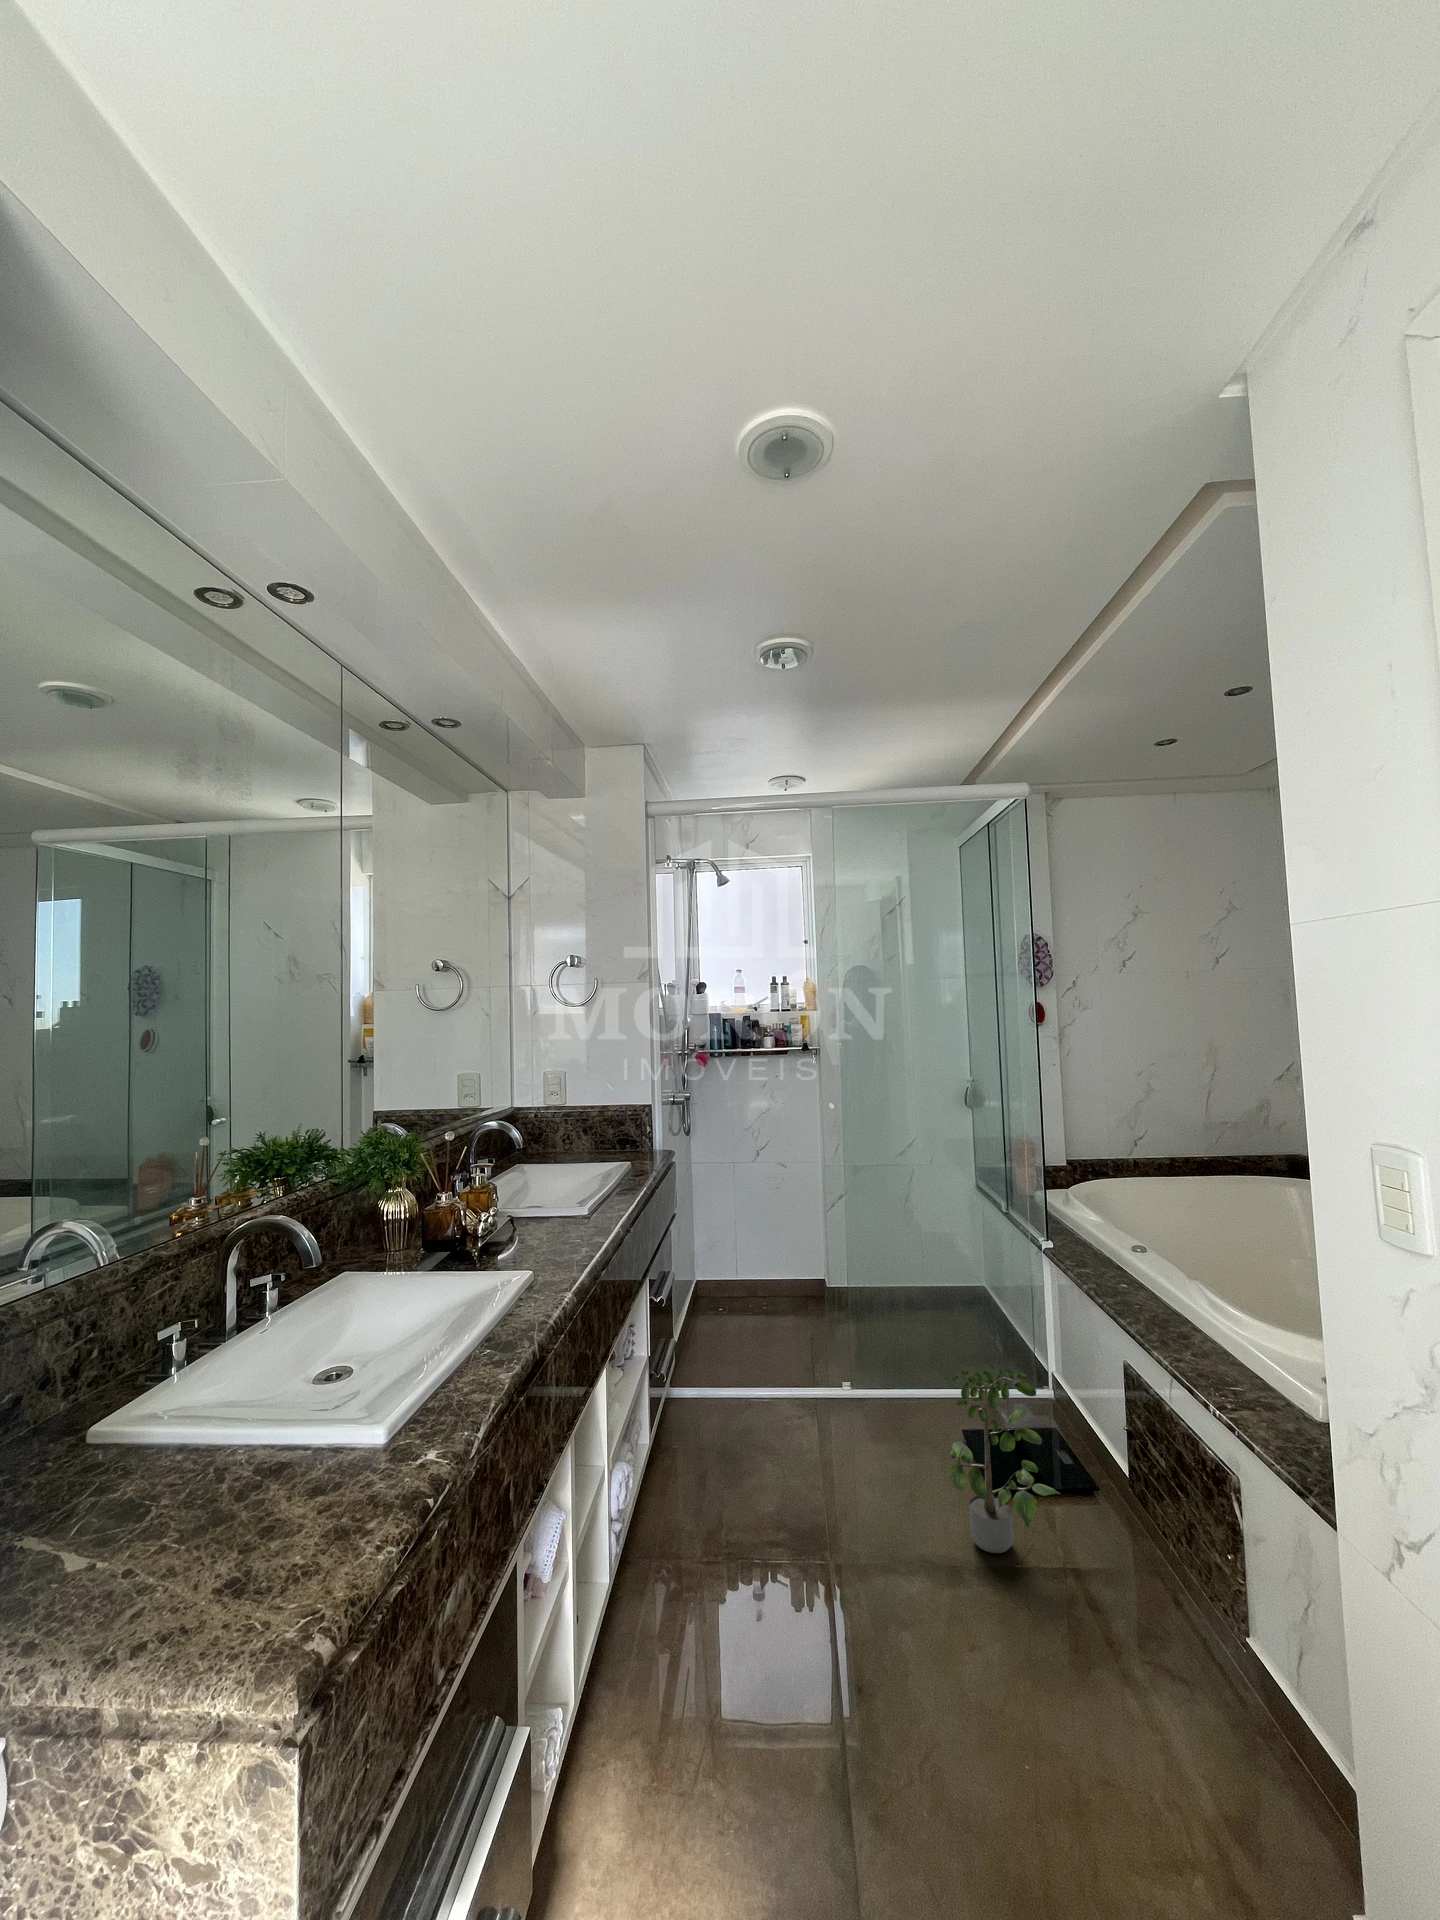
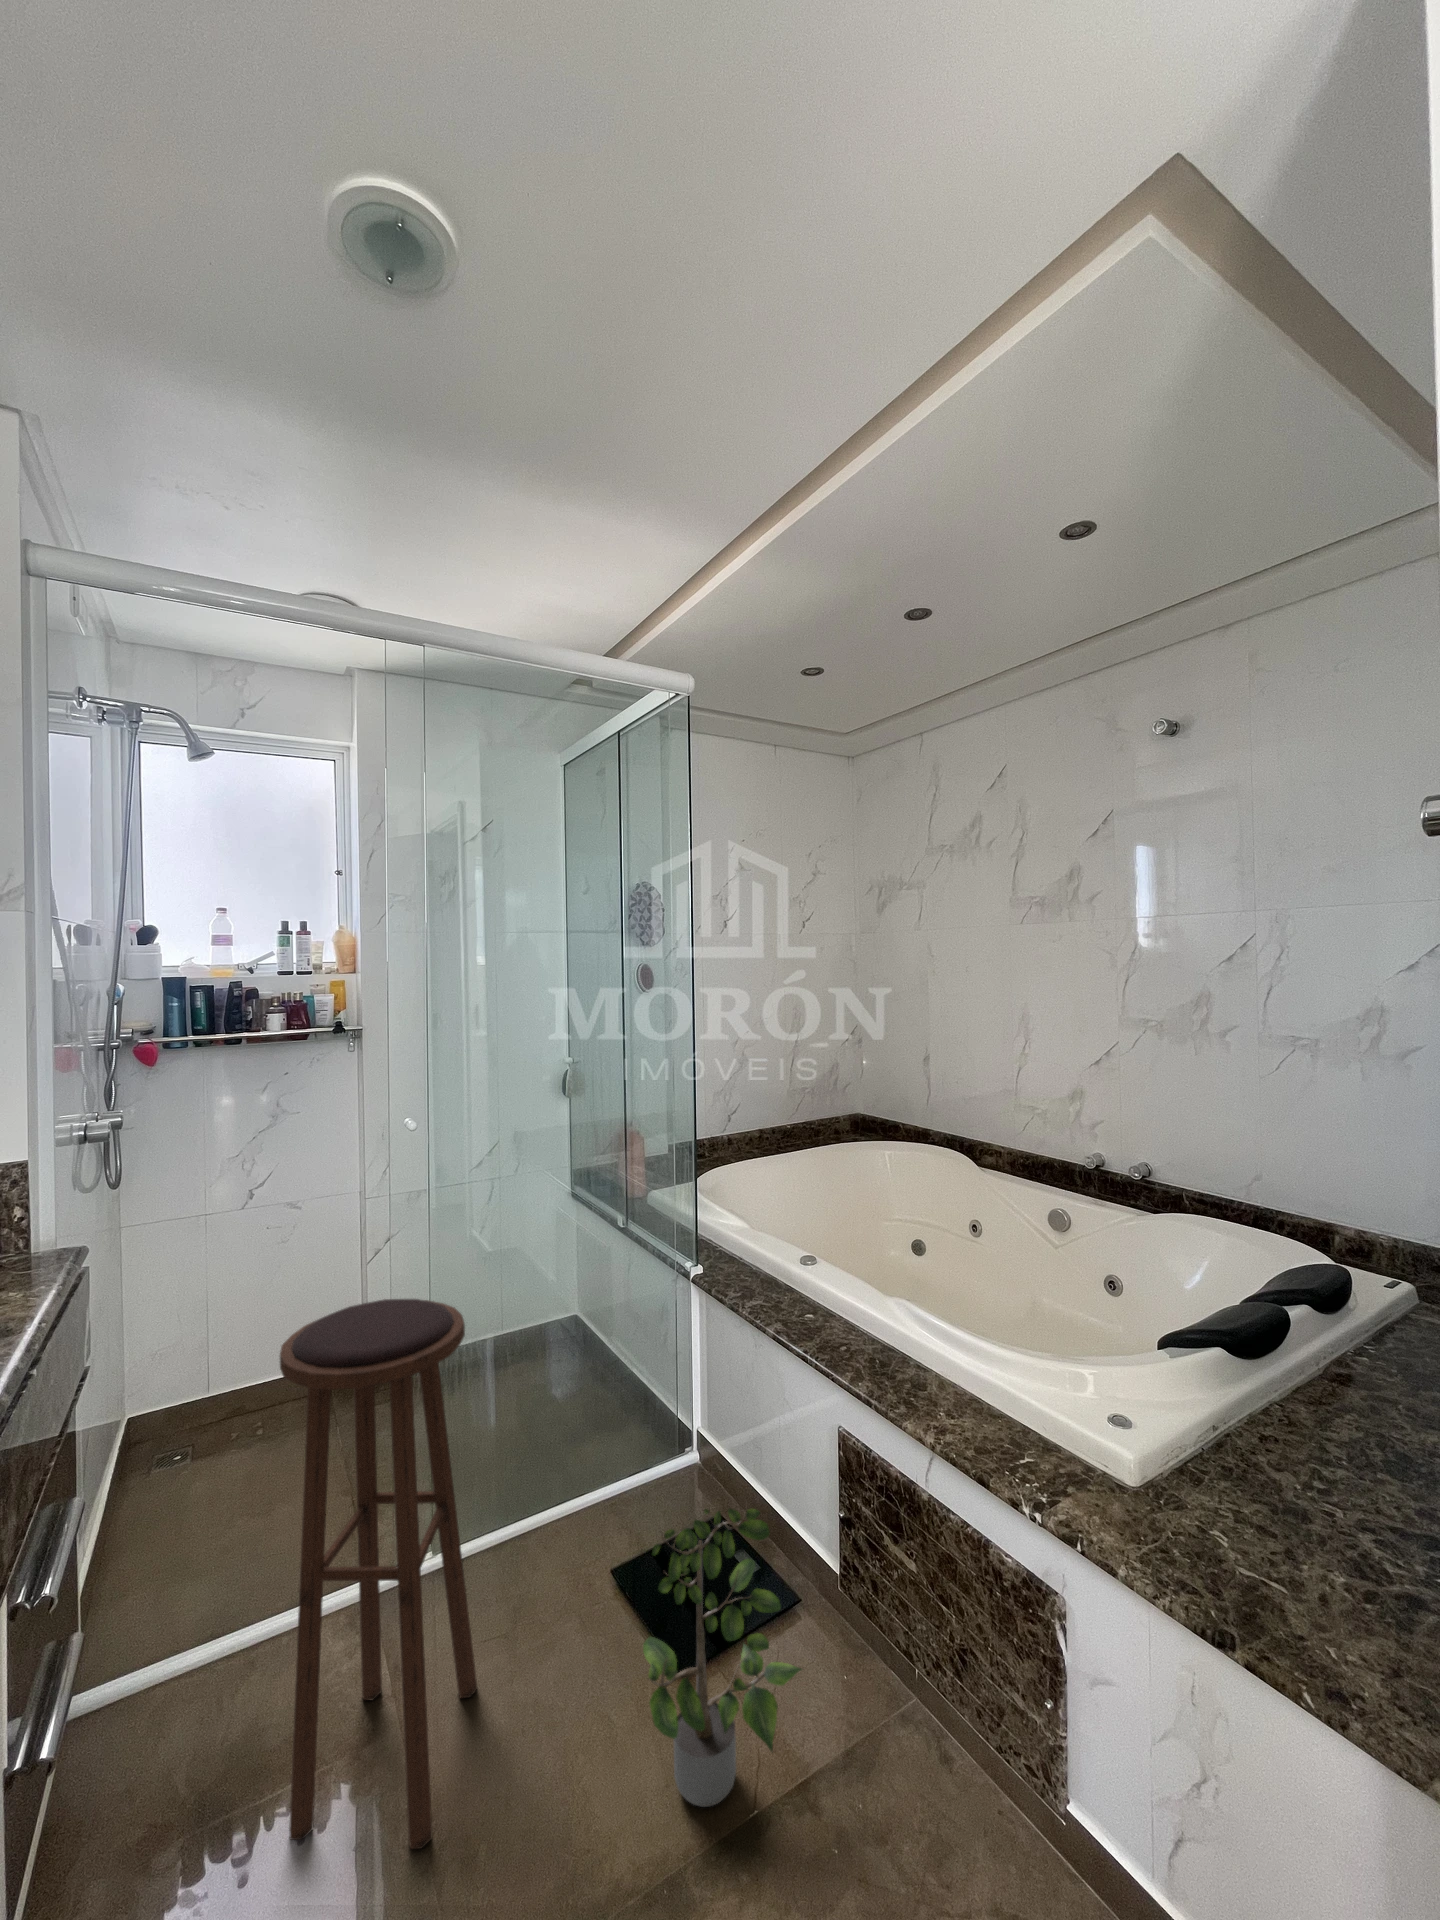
stool: none [754,1205,866,1507] -> present [280,1299,478,1849]

